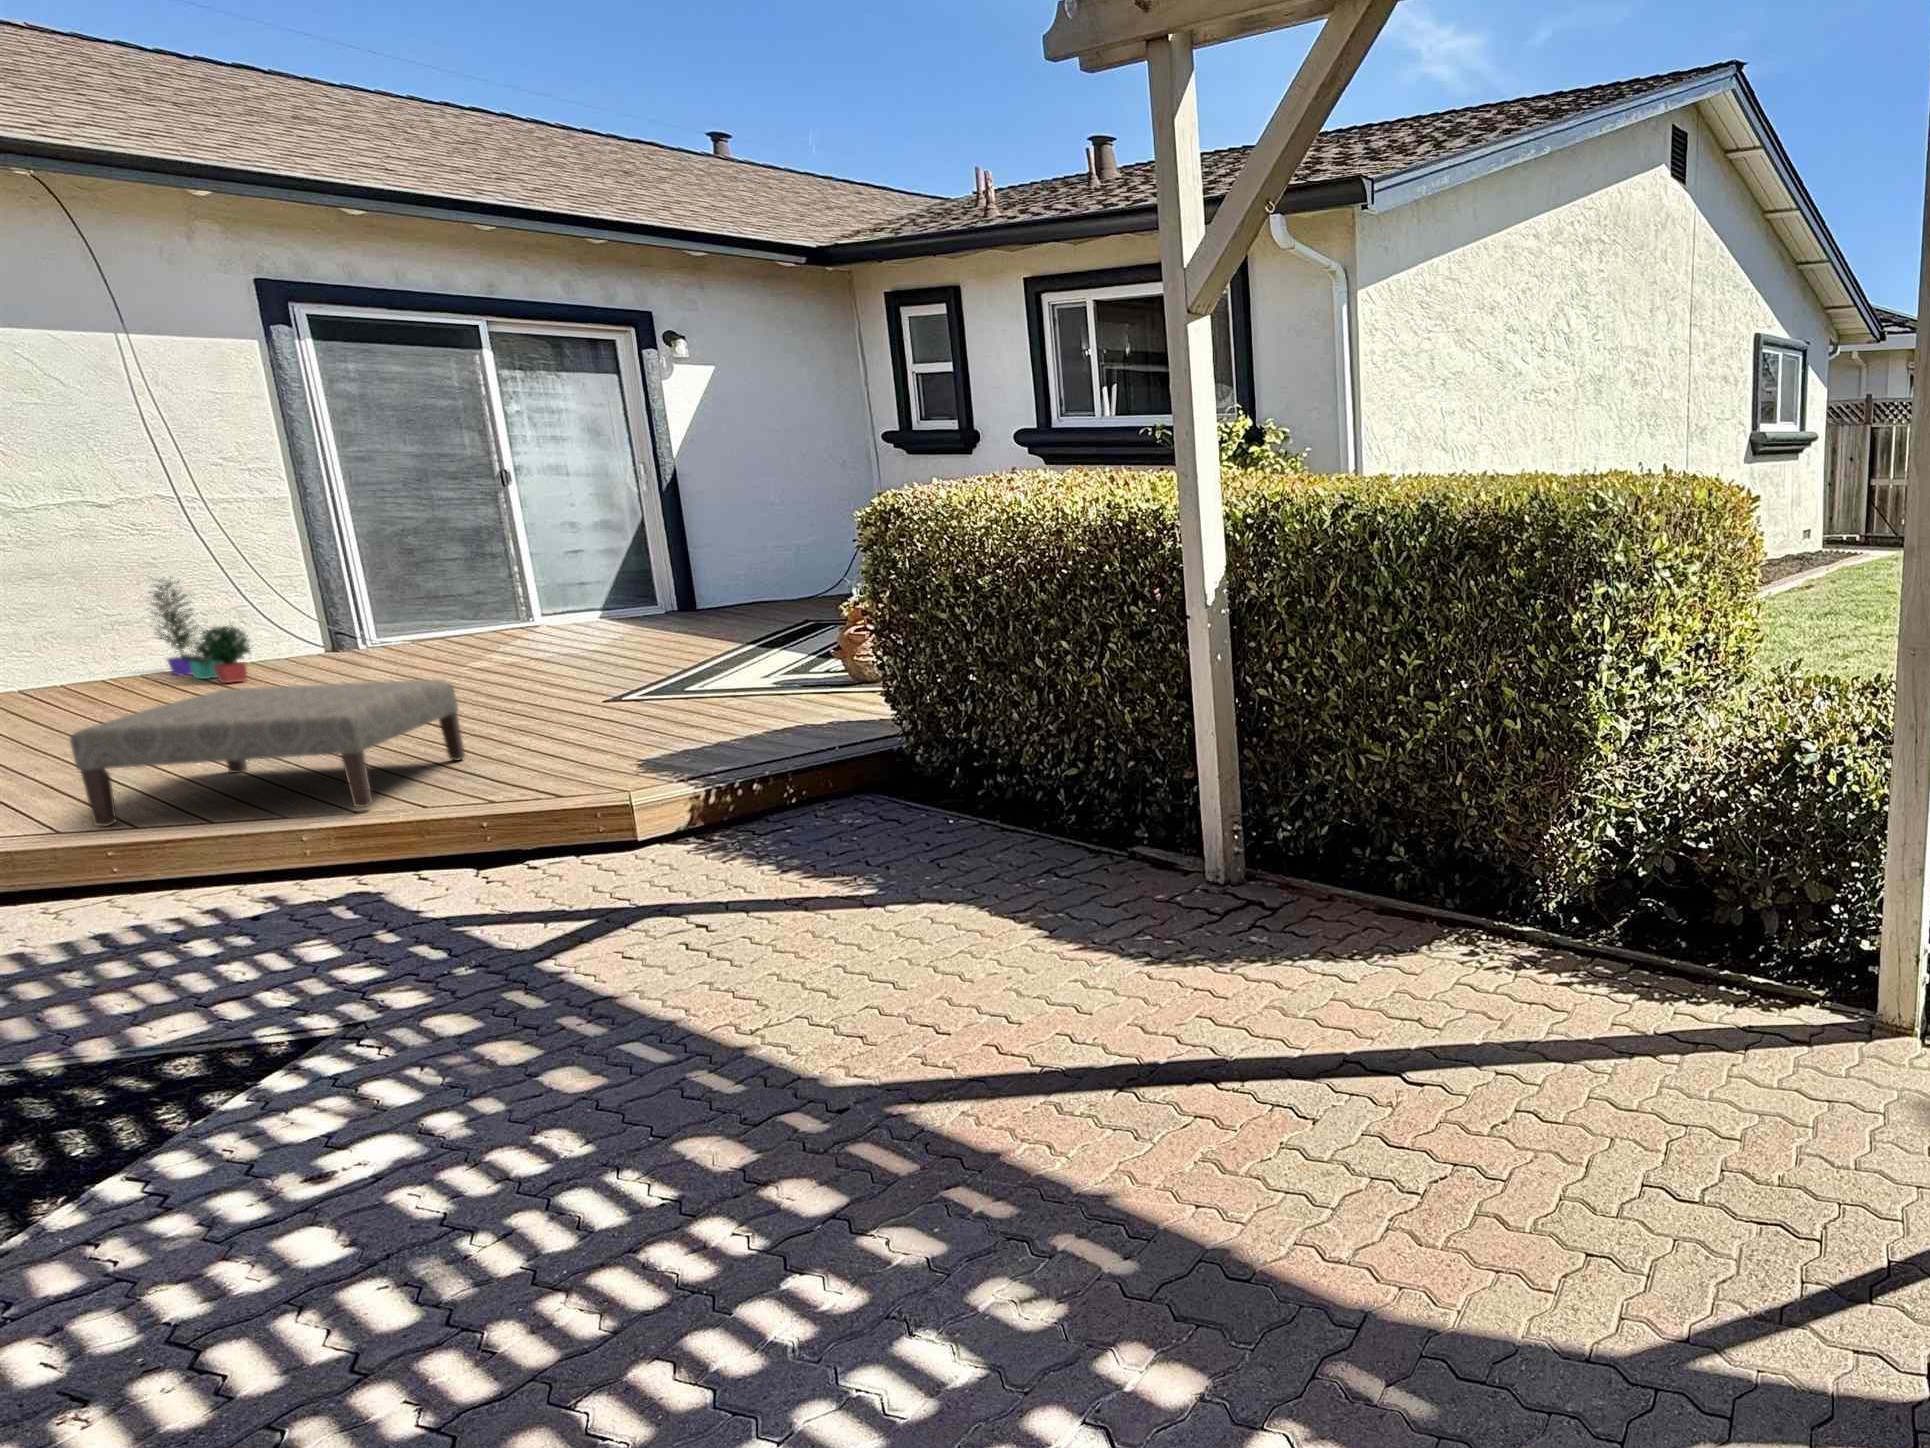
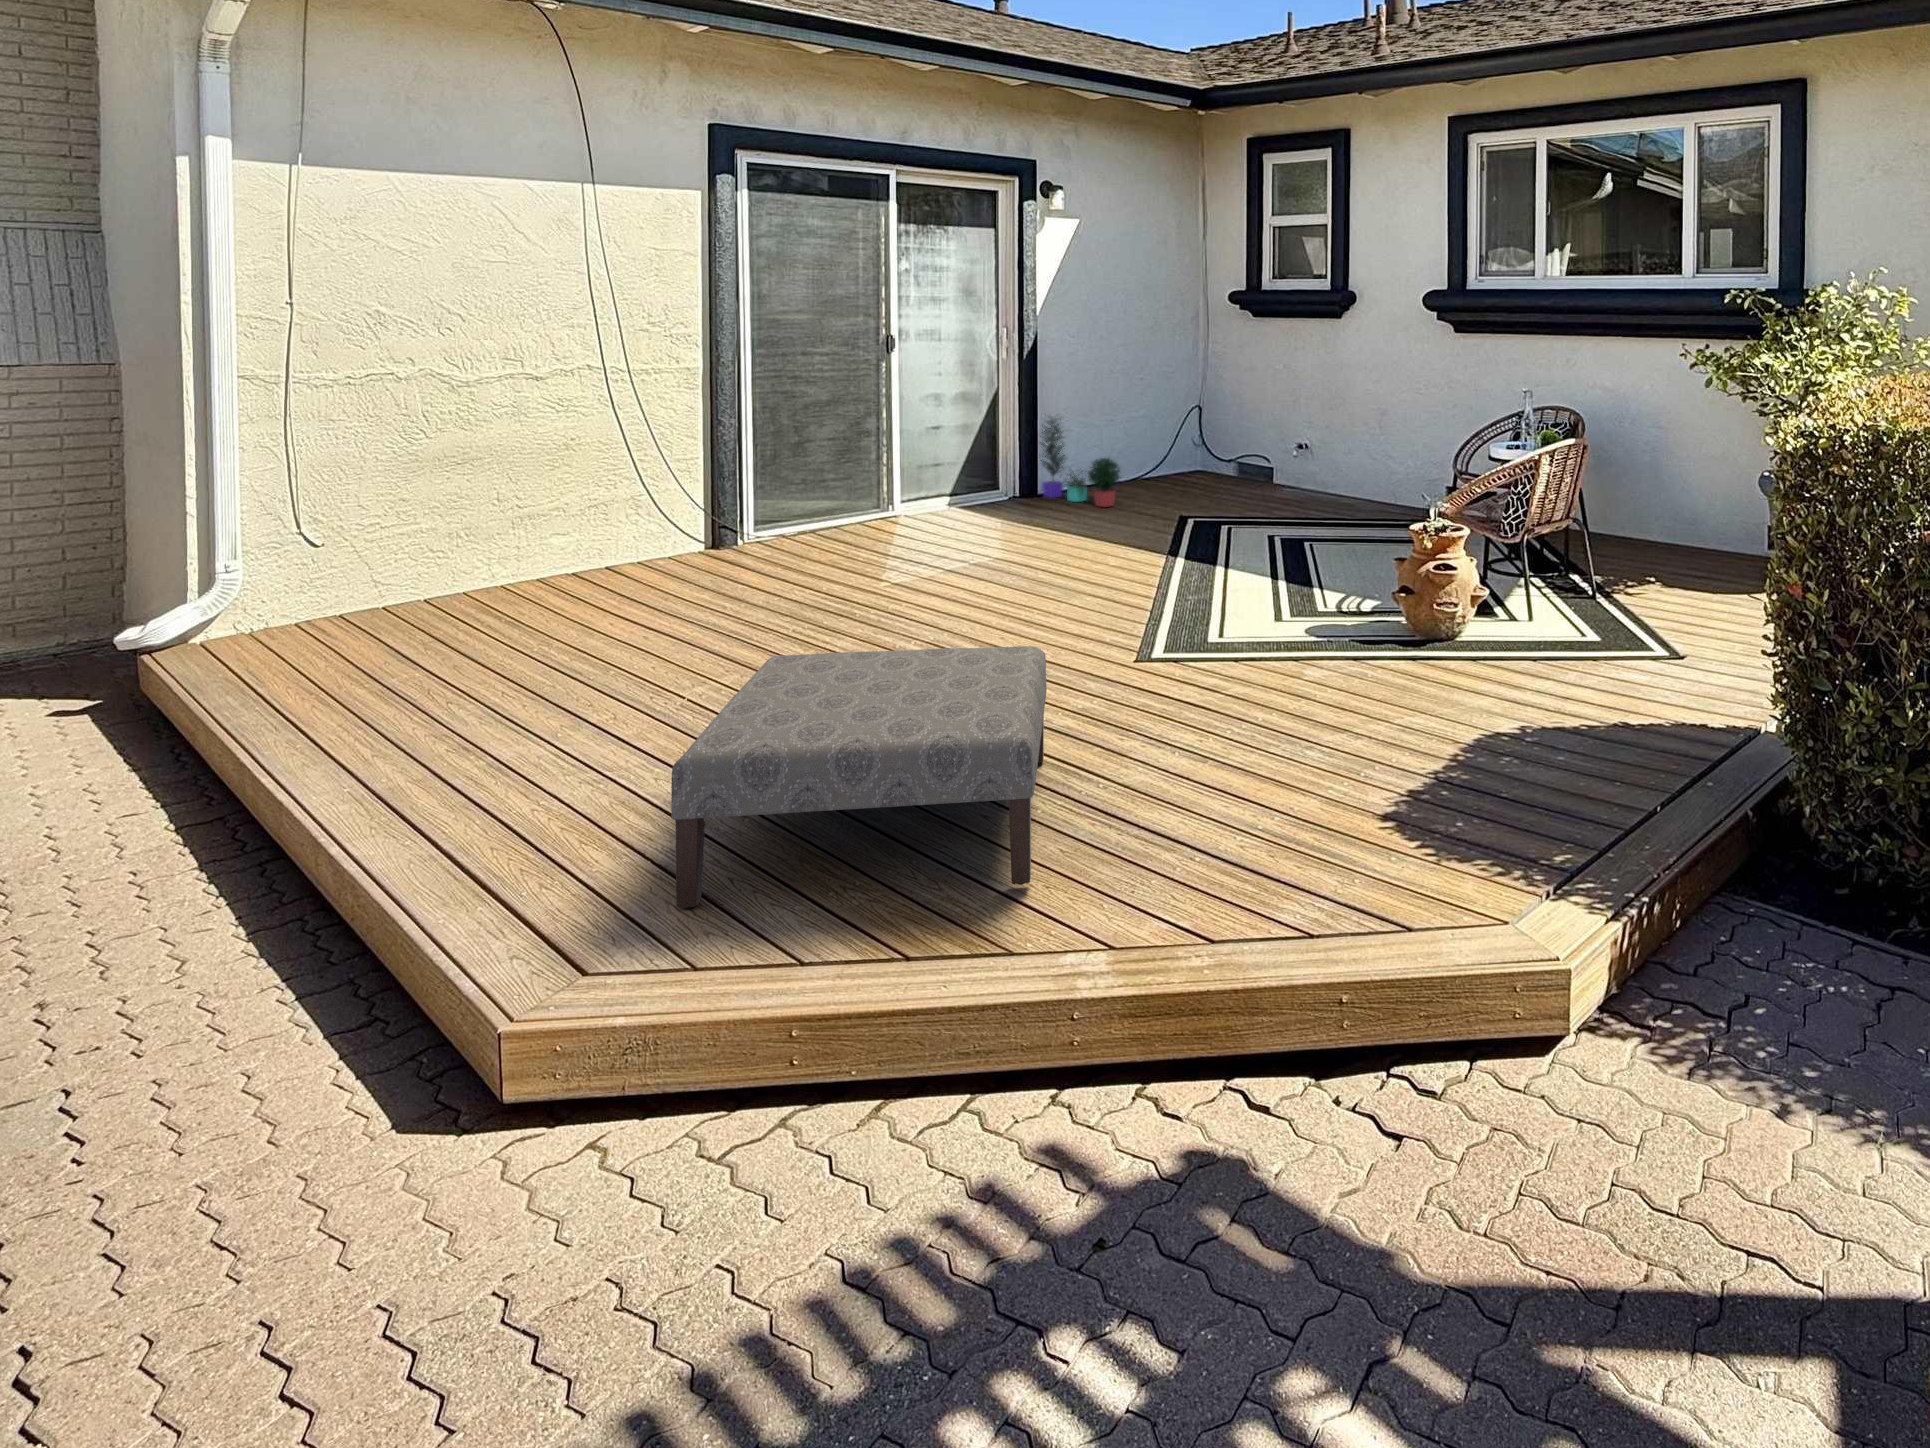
potted plant: present [147,579,250,683] -> present [1039,417,1121,507]

